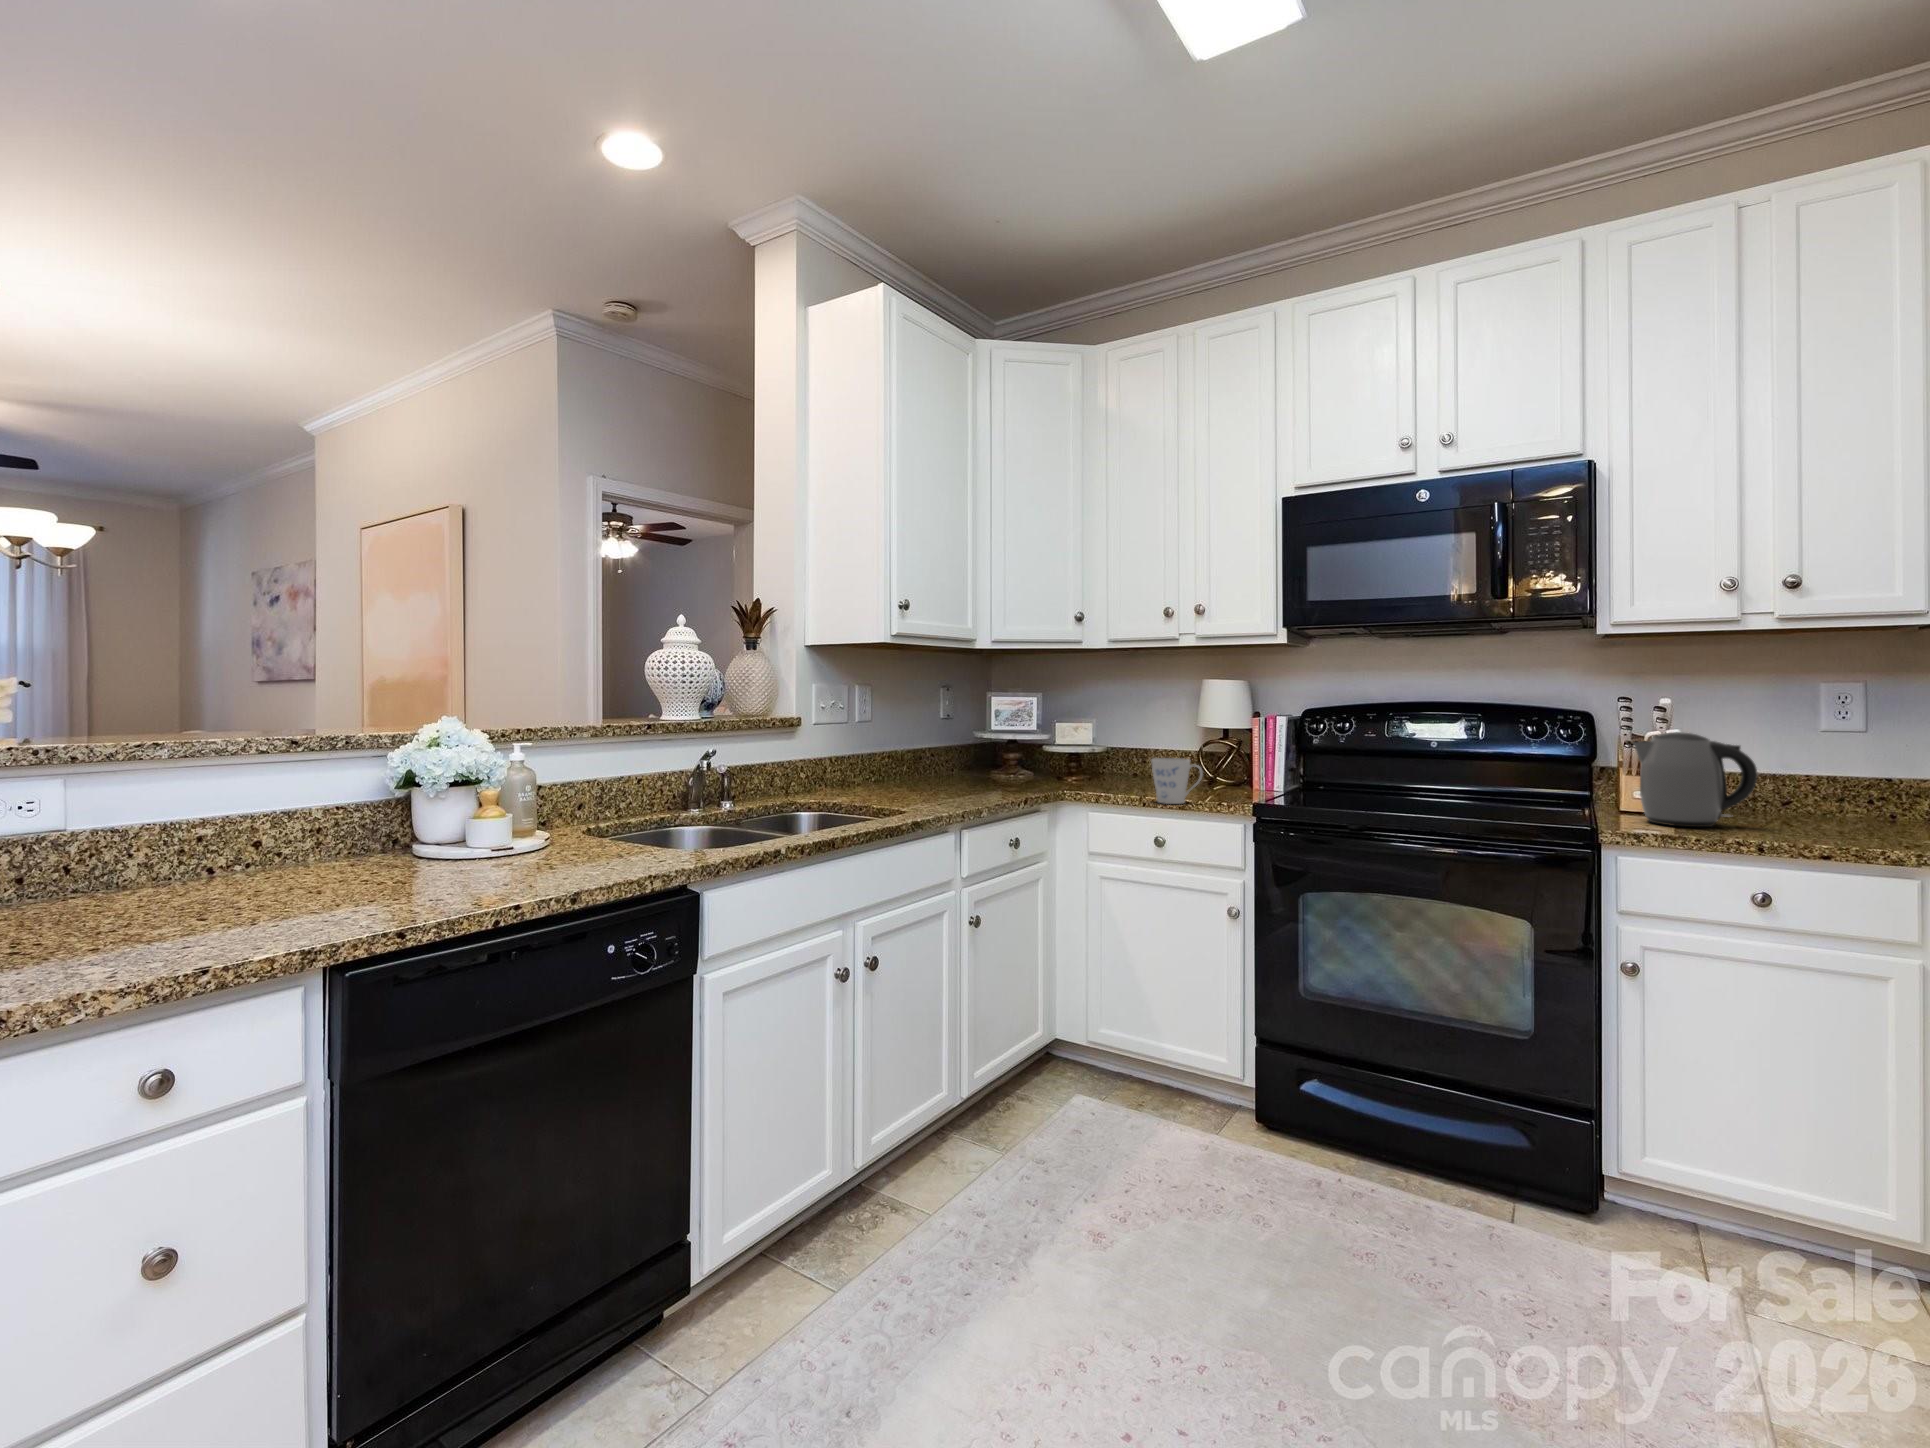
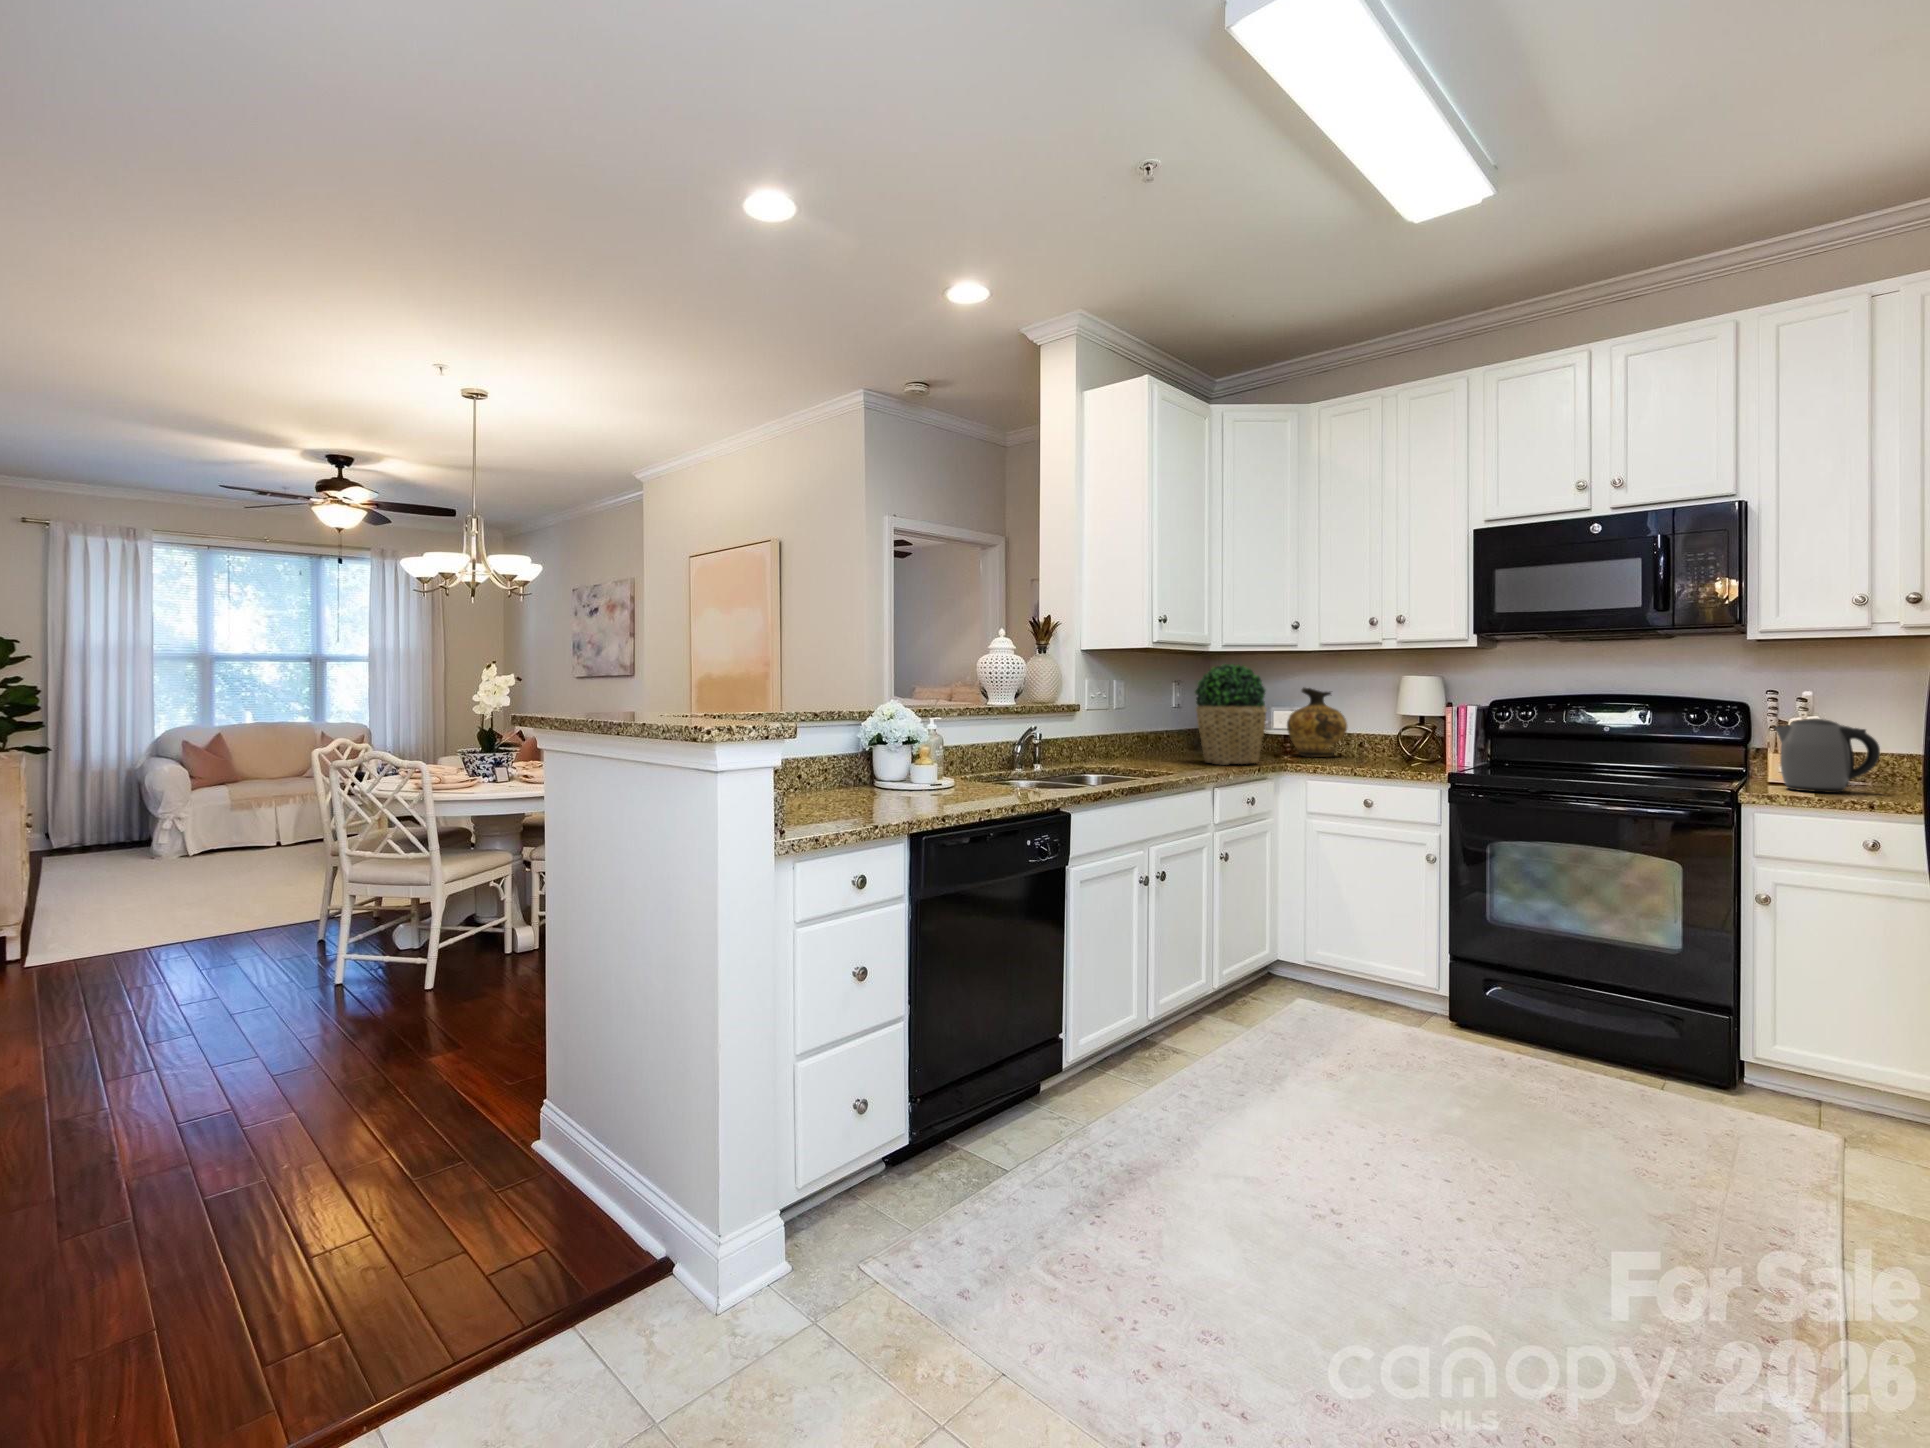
potted plant: none [950,663,1038,795] -> present [1195,664,1267,765]
ceramic jug: none [1072,694,1142,779] -> present [1287,688,1347,757]
mug: present [1151,758,1203,804] -> none [1364,737,1407,773]

